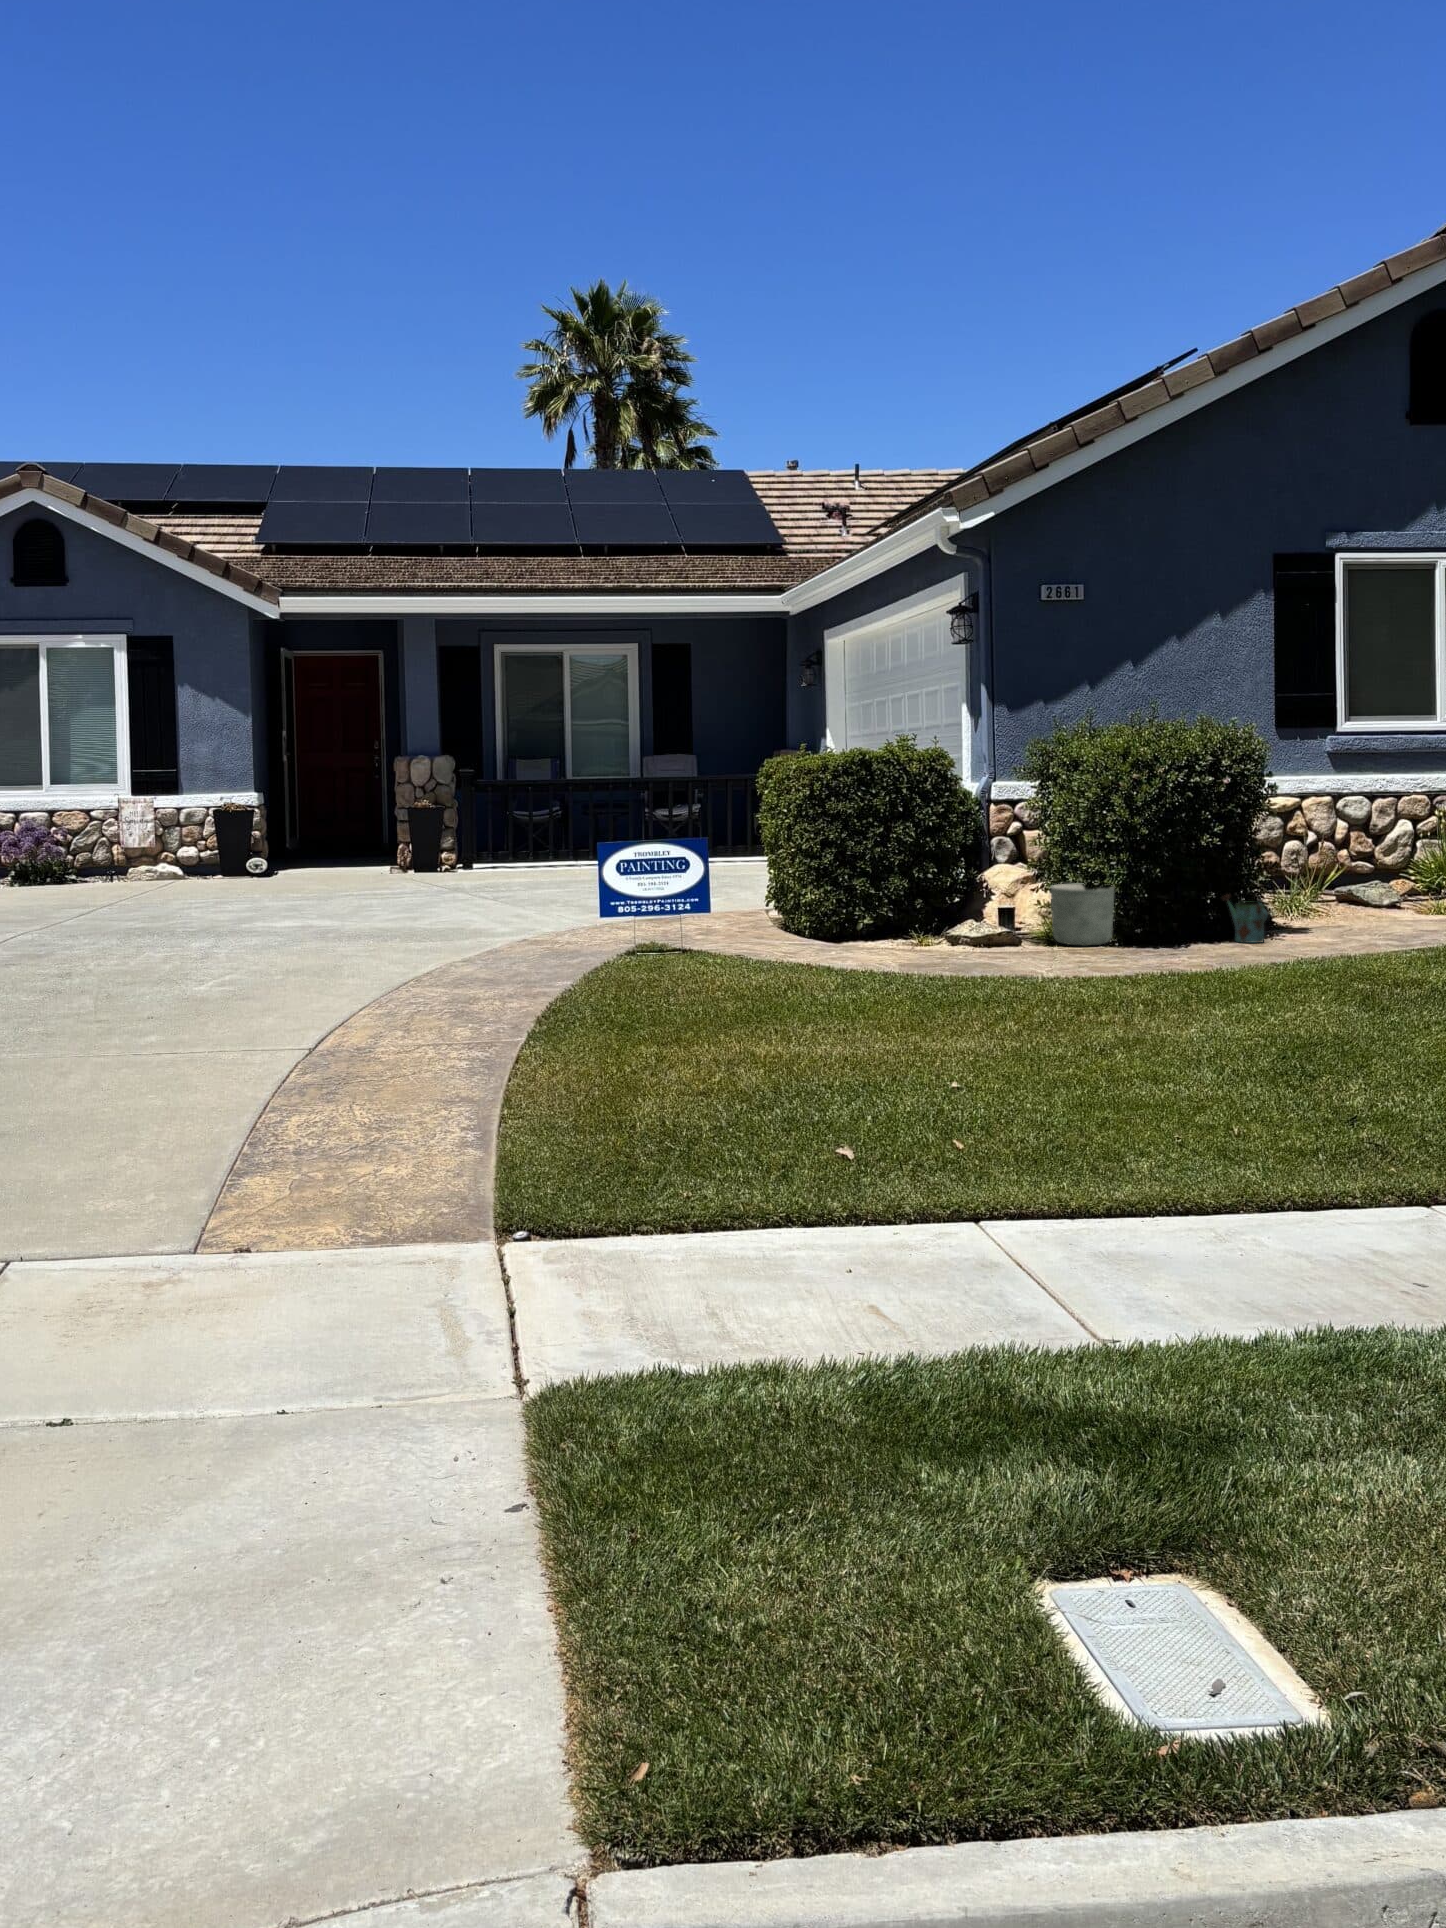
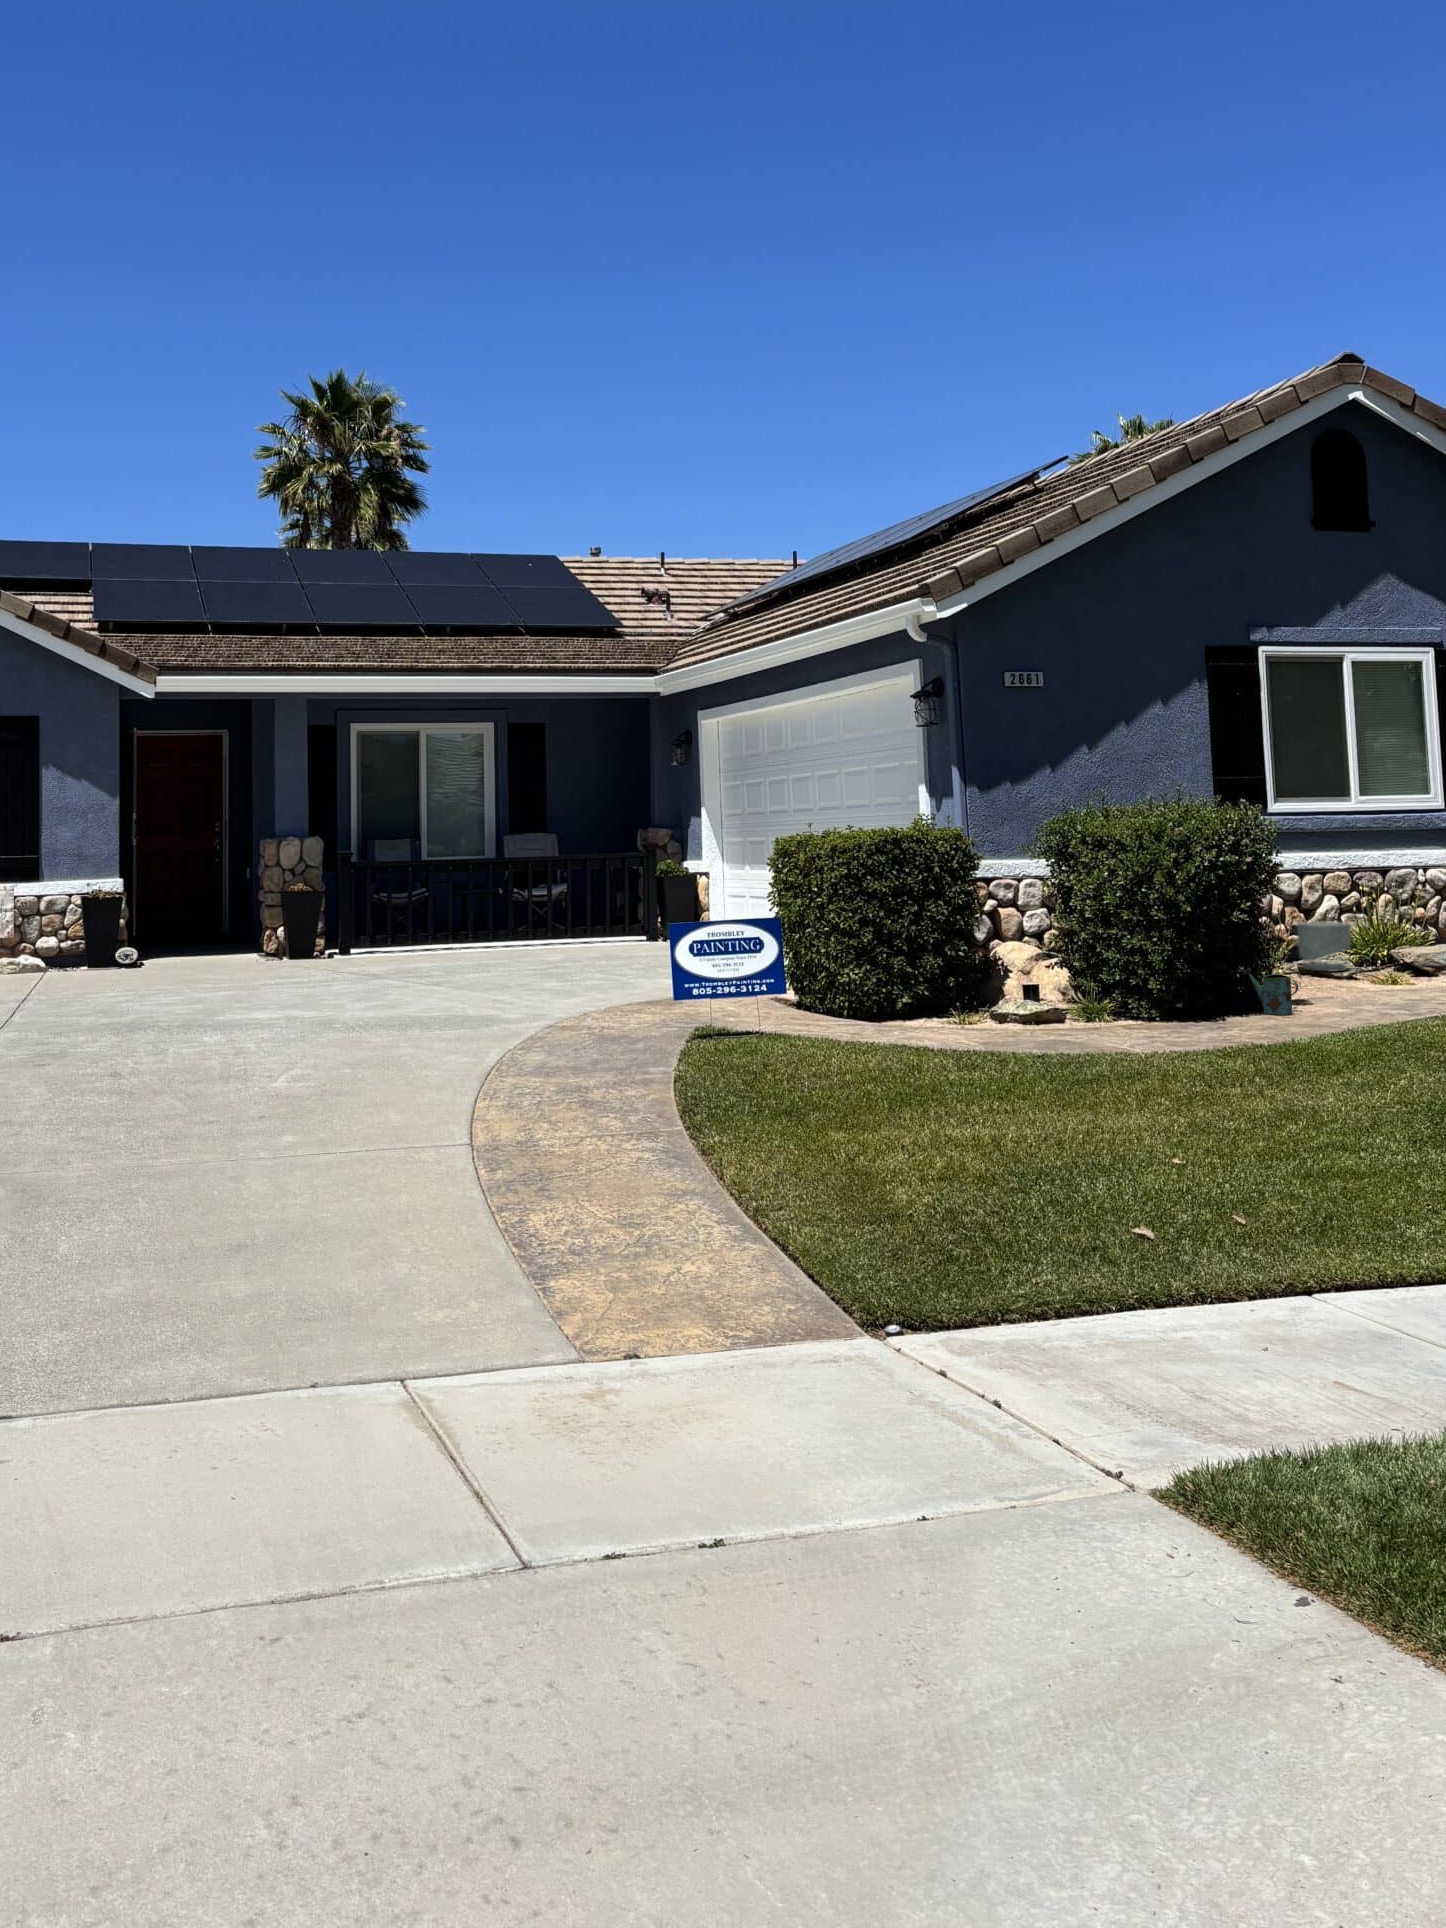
planter: present [1051,884,1114,946] -> present [1297,922,1351,971]

